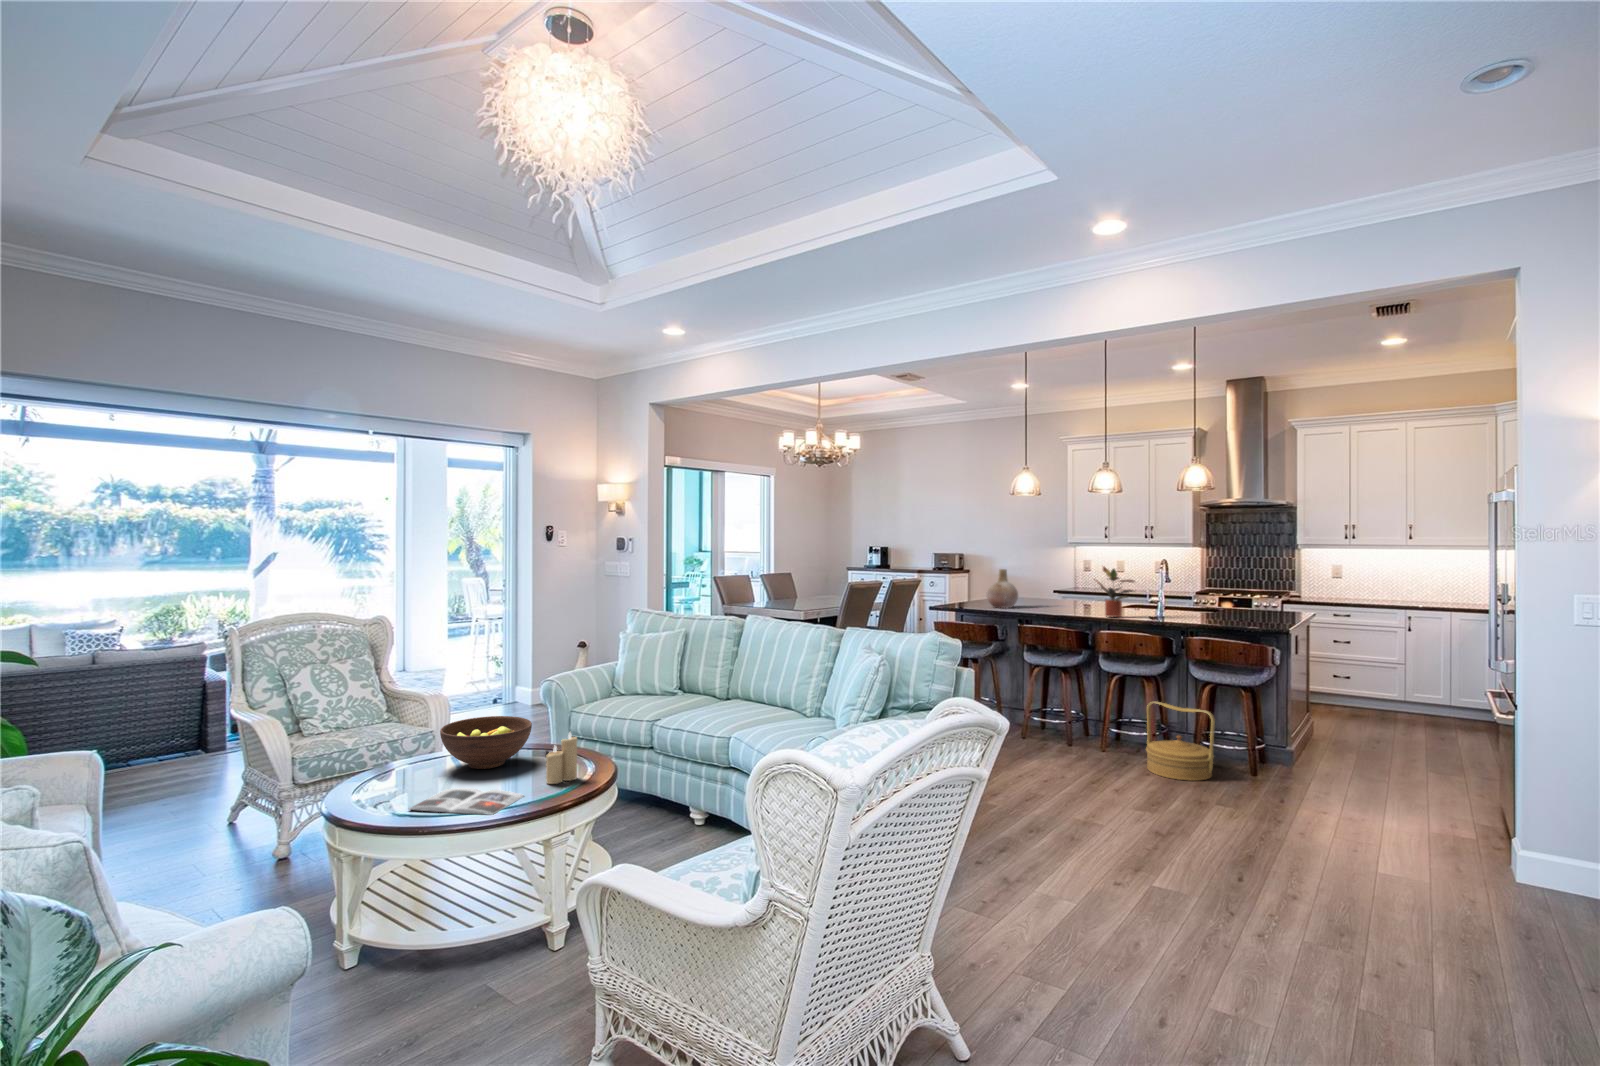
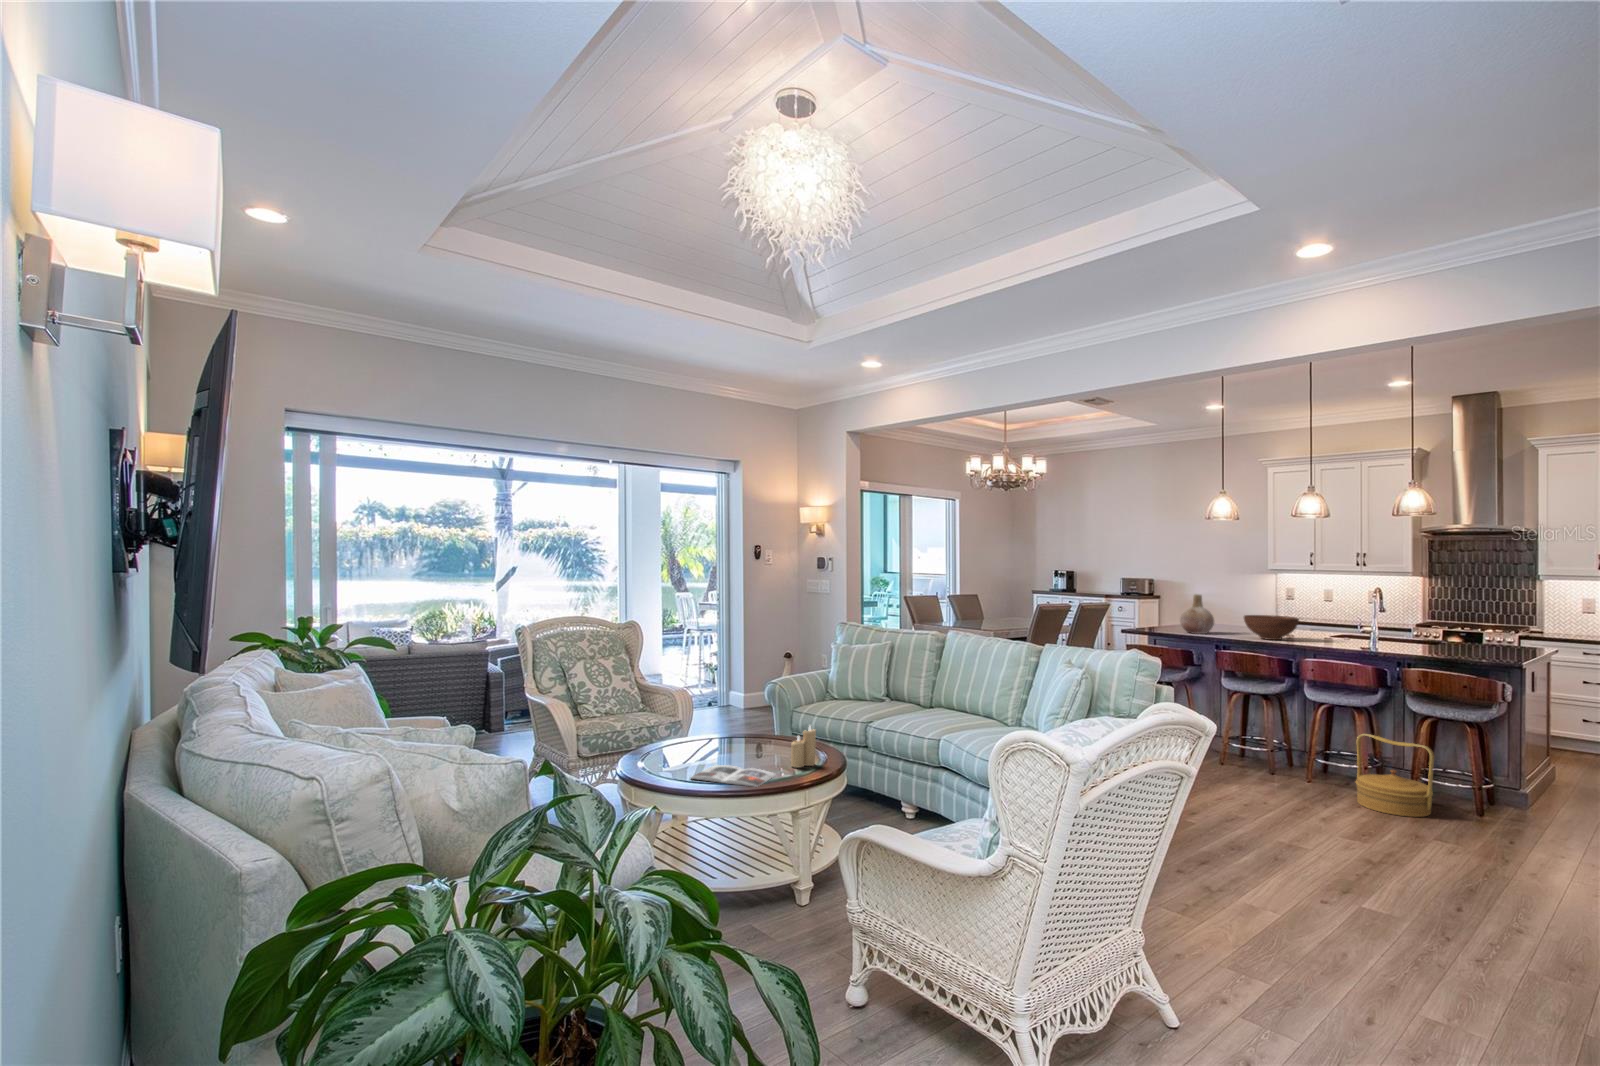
potted plant: present [1097,567,1134,617] -> none [1296,594,1346,647]
fruit bowl: present [440,716,532,769] -> present [1244,615,1299,640]

